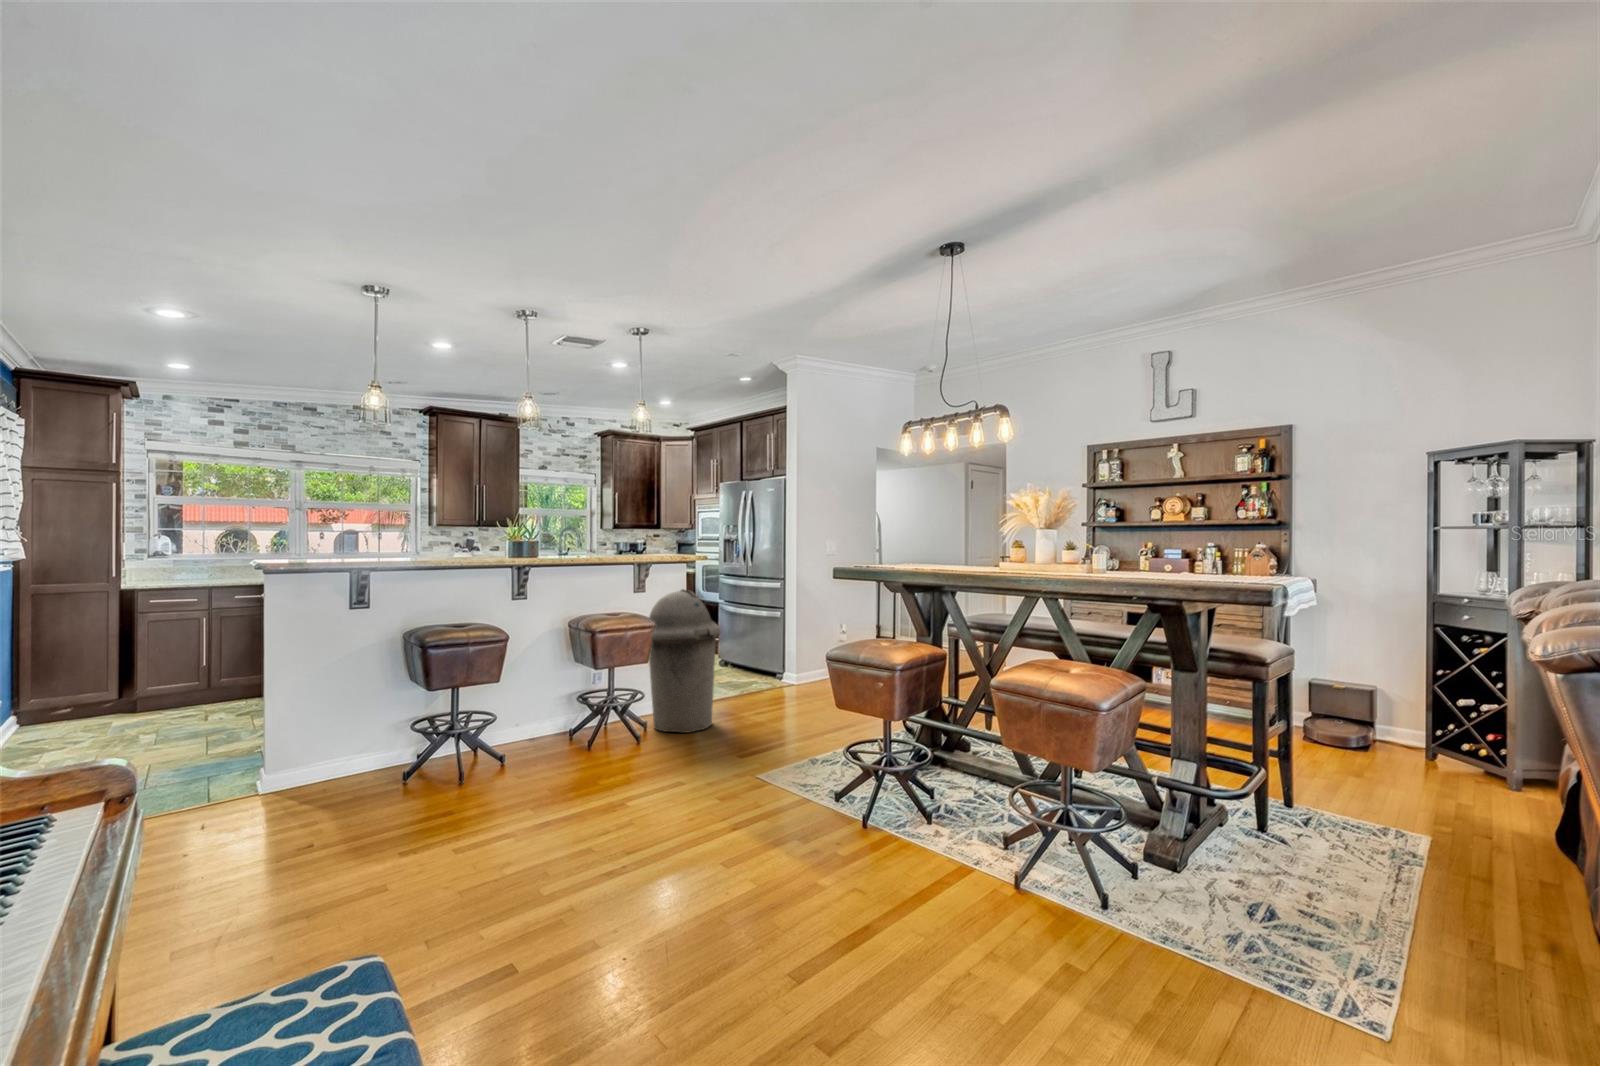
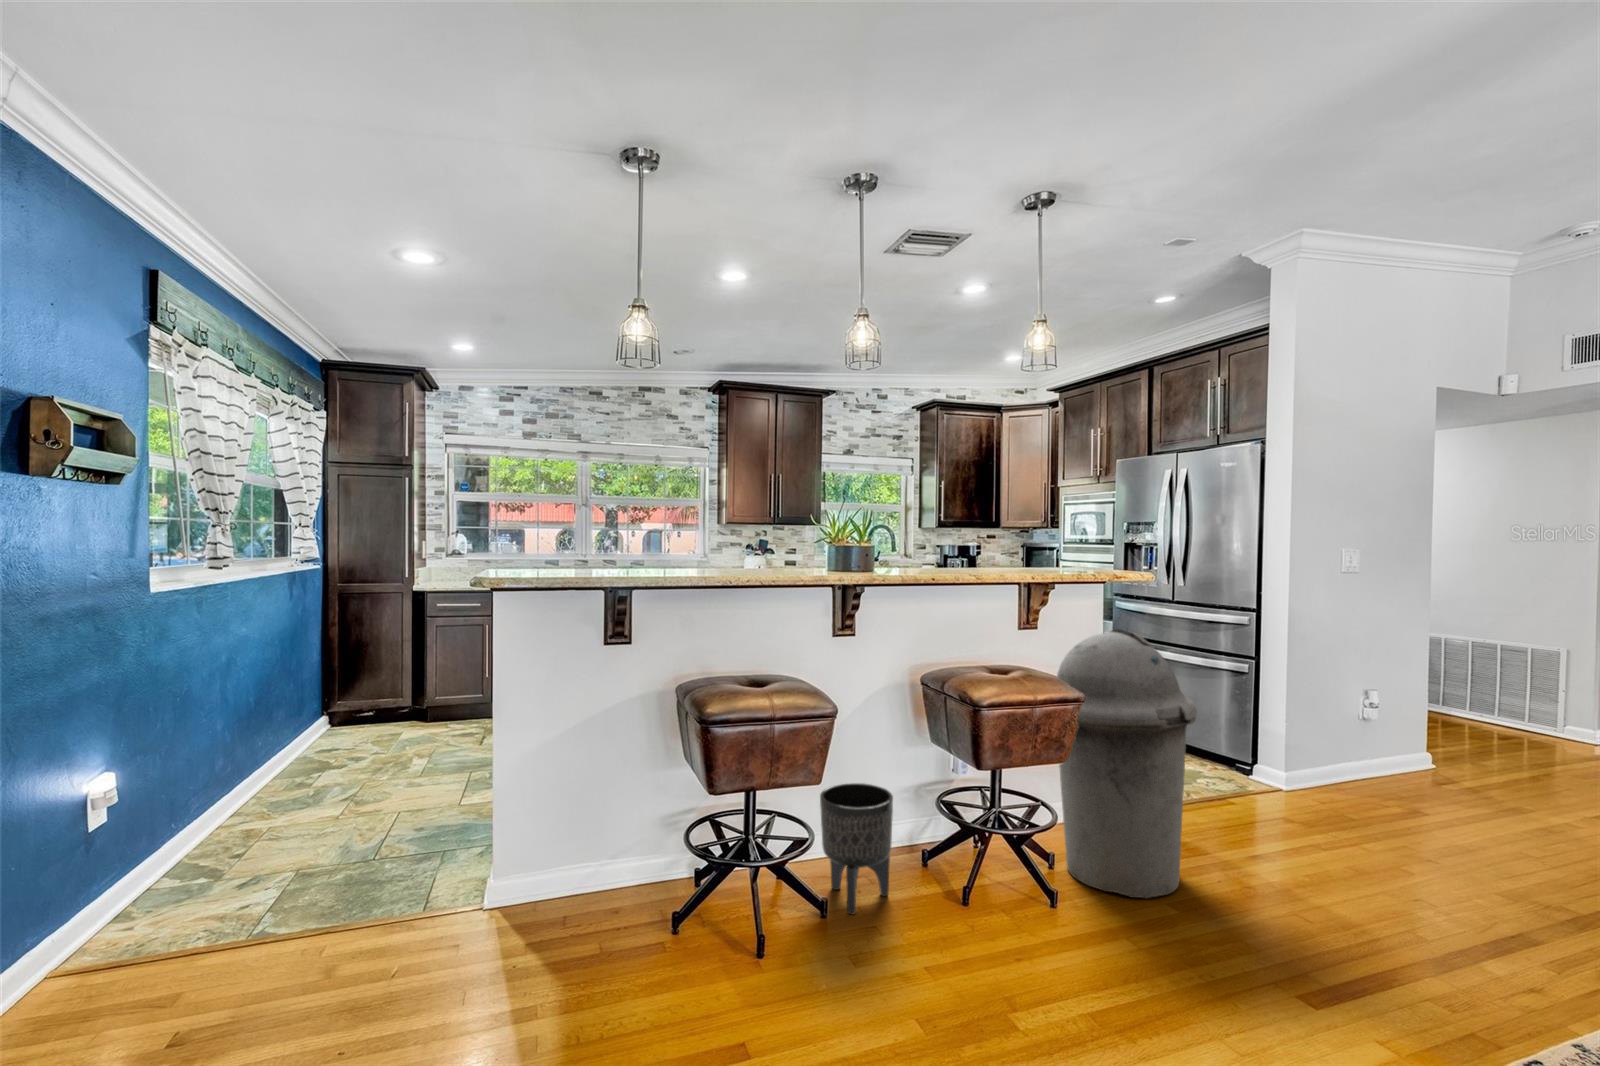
planter: none [499,685,545,756] -> present [820,783,893,914]

